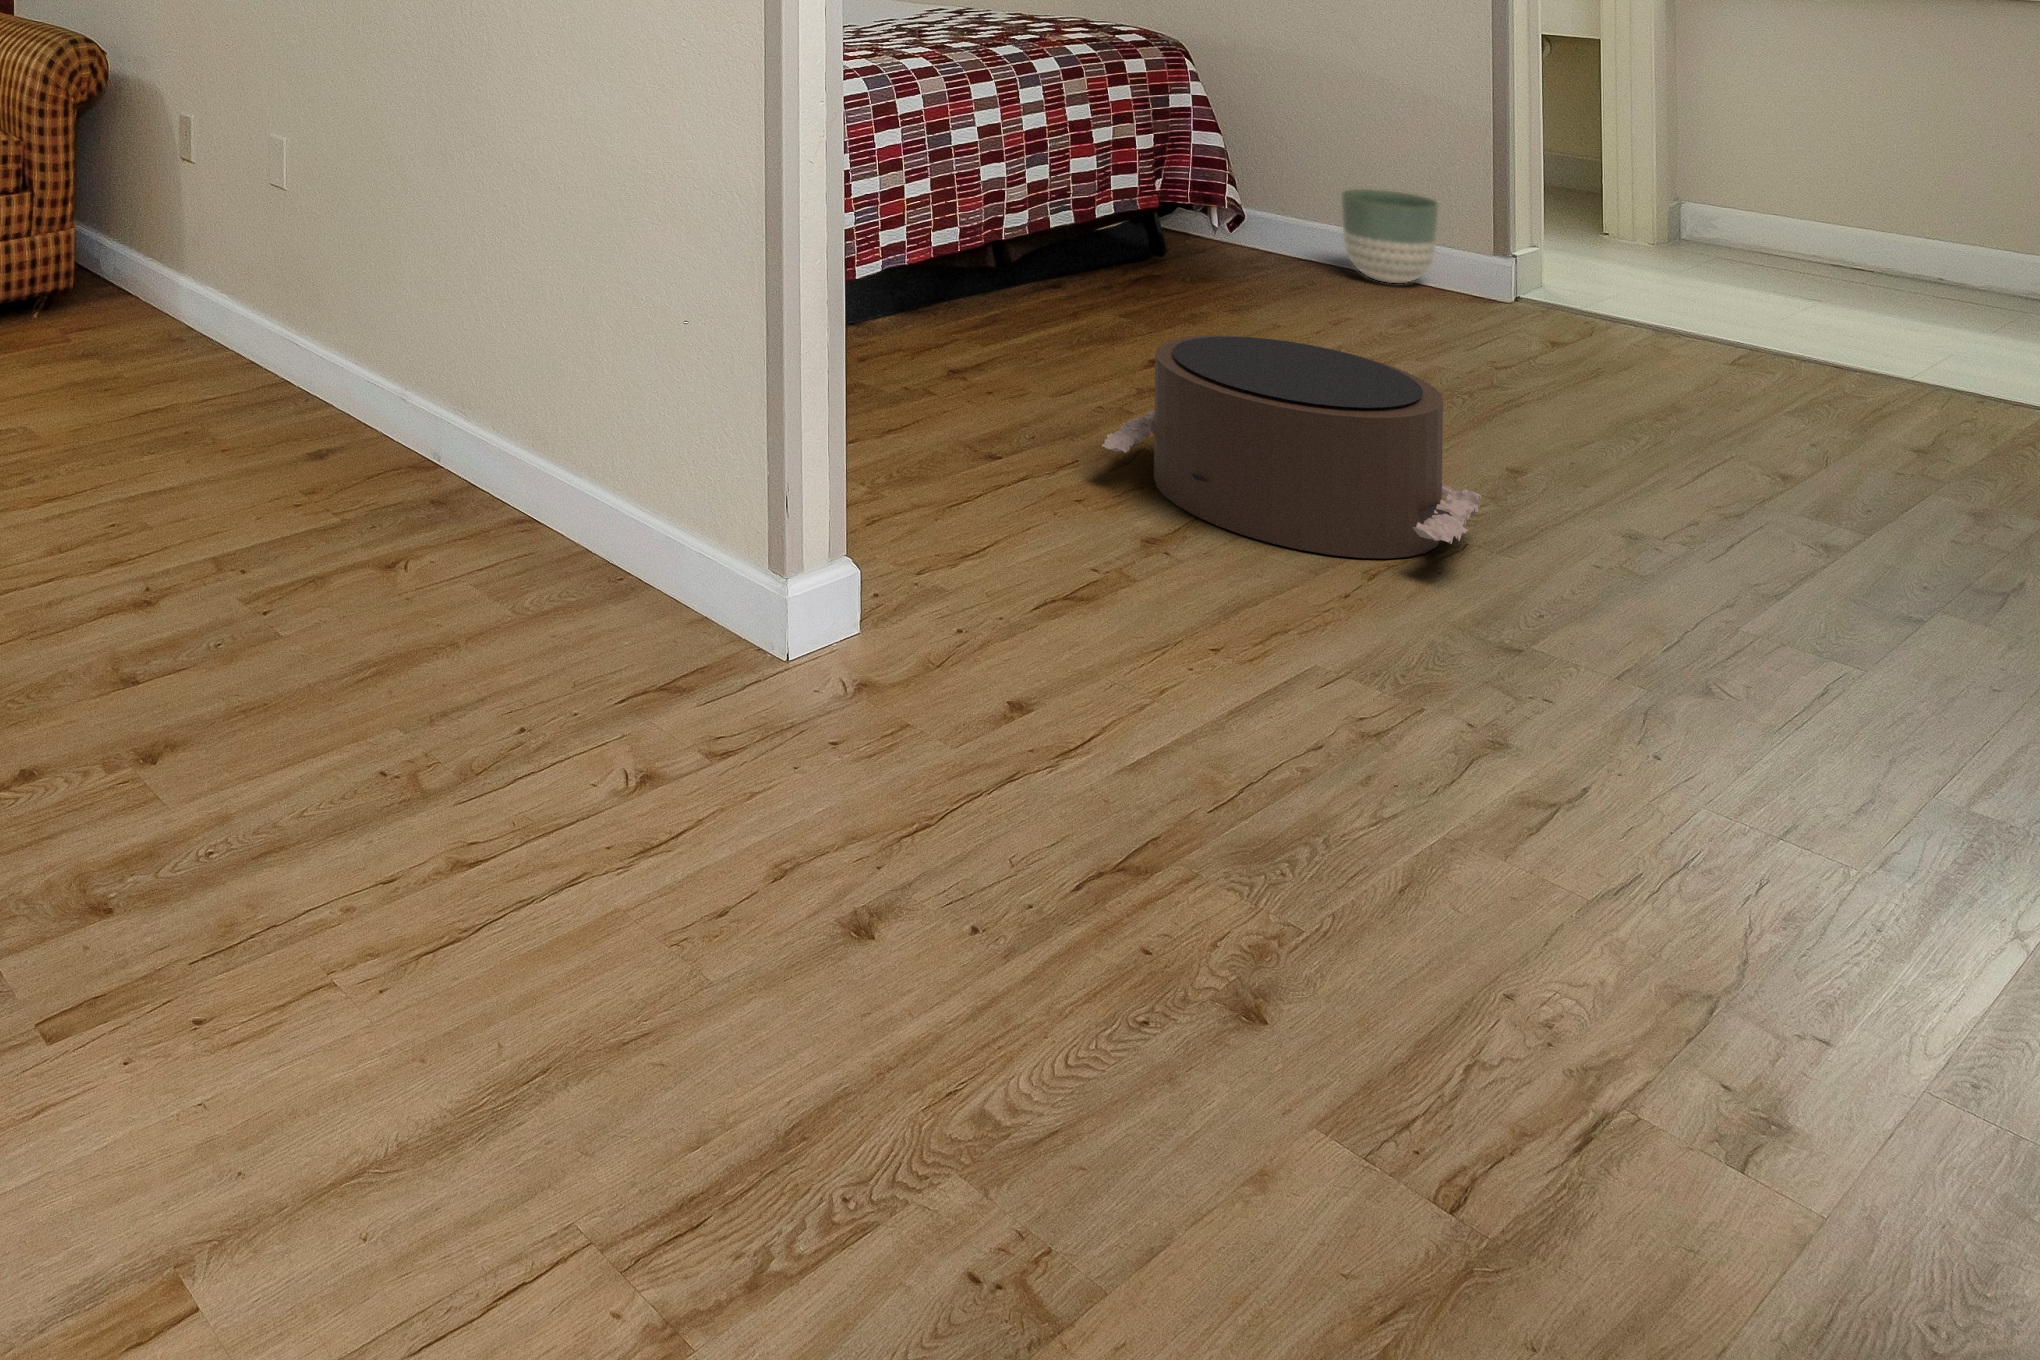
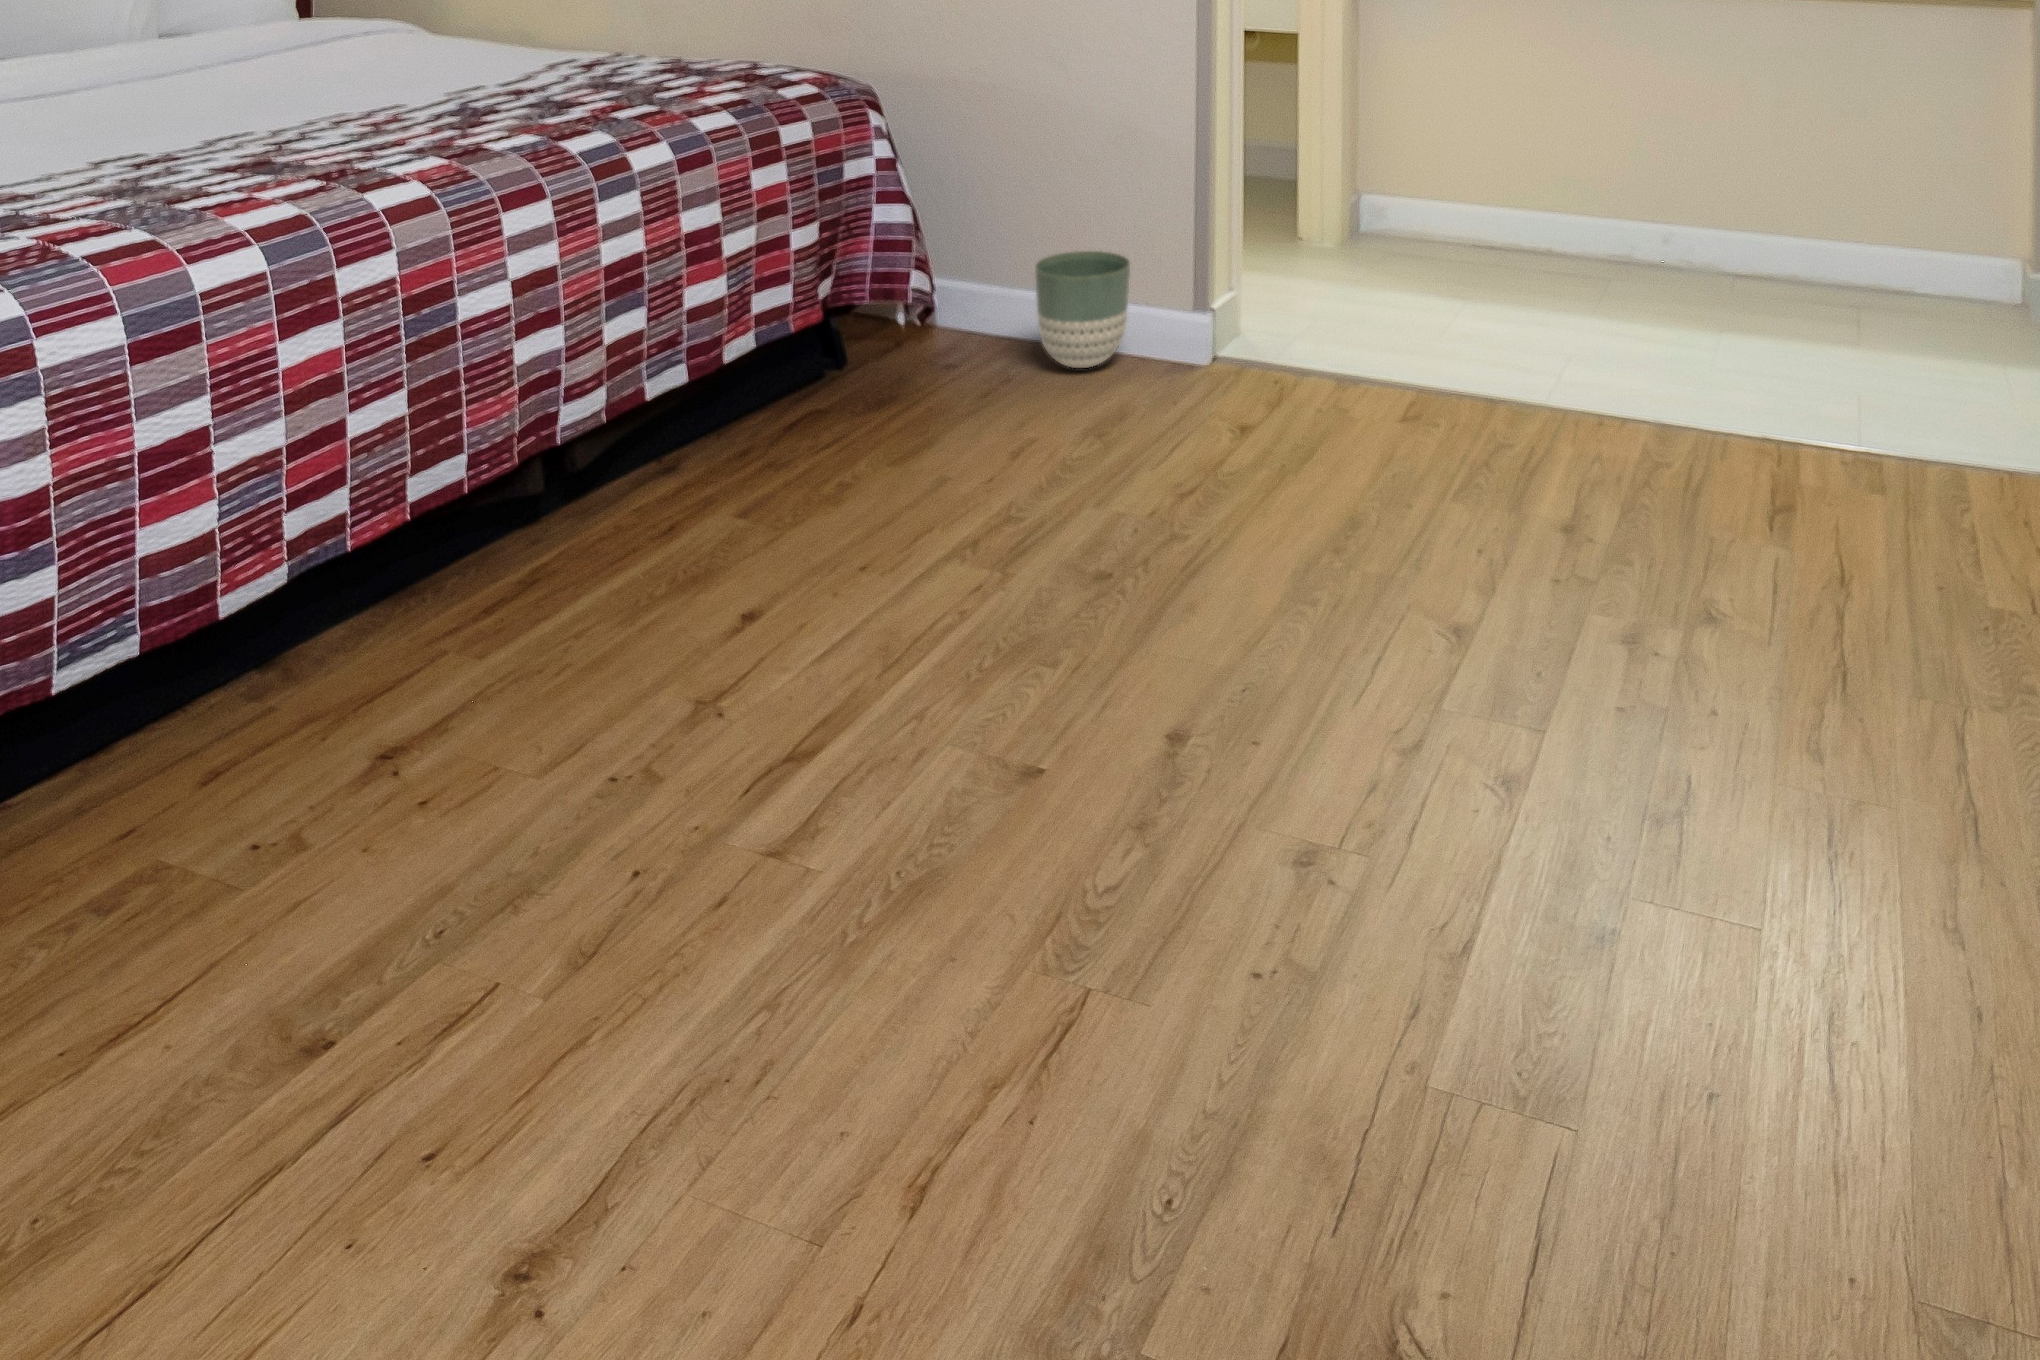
pouf: present [1102,336,1481,559] -> none [436,639,1030,1132]

